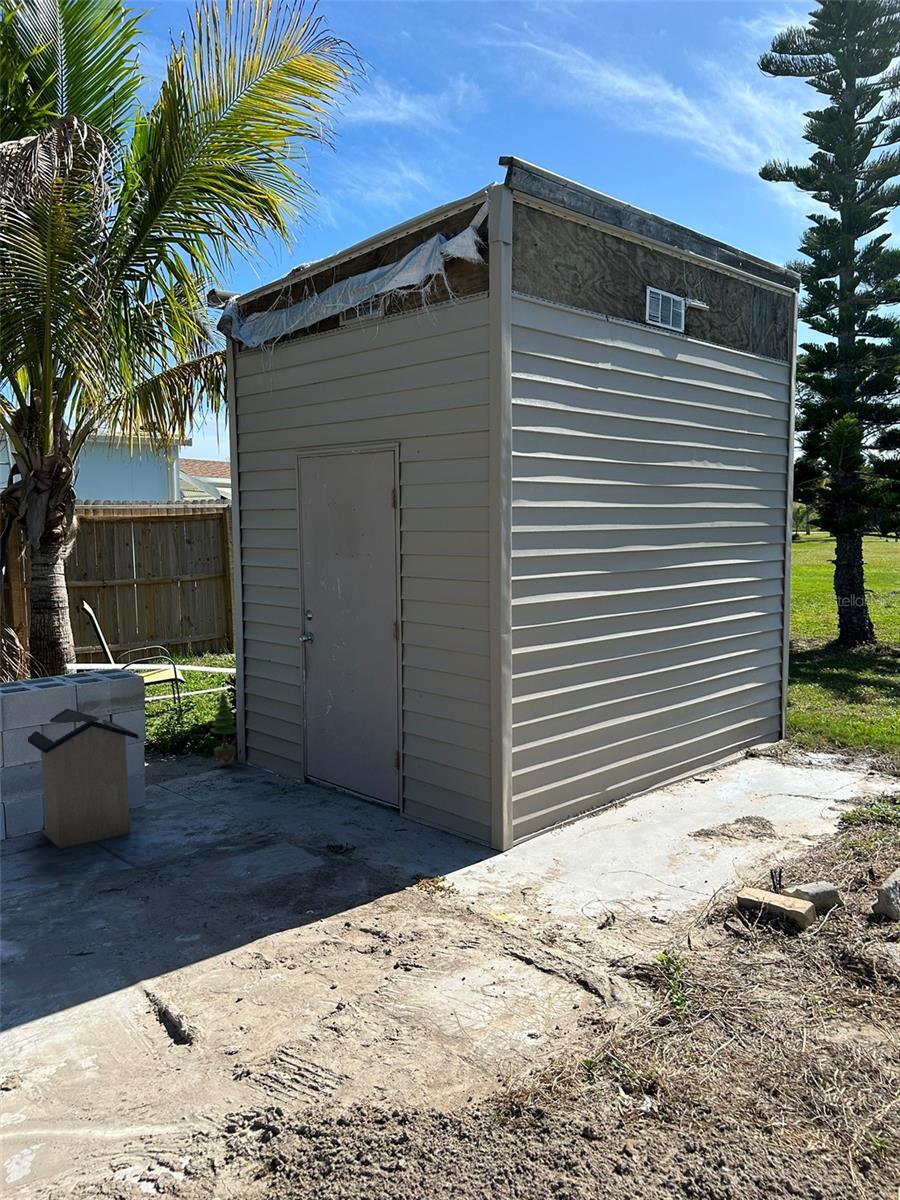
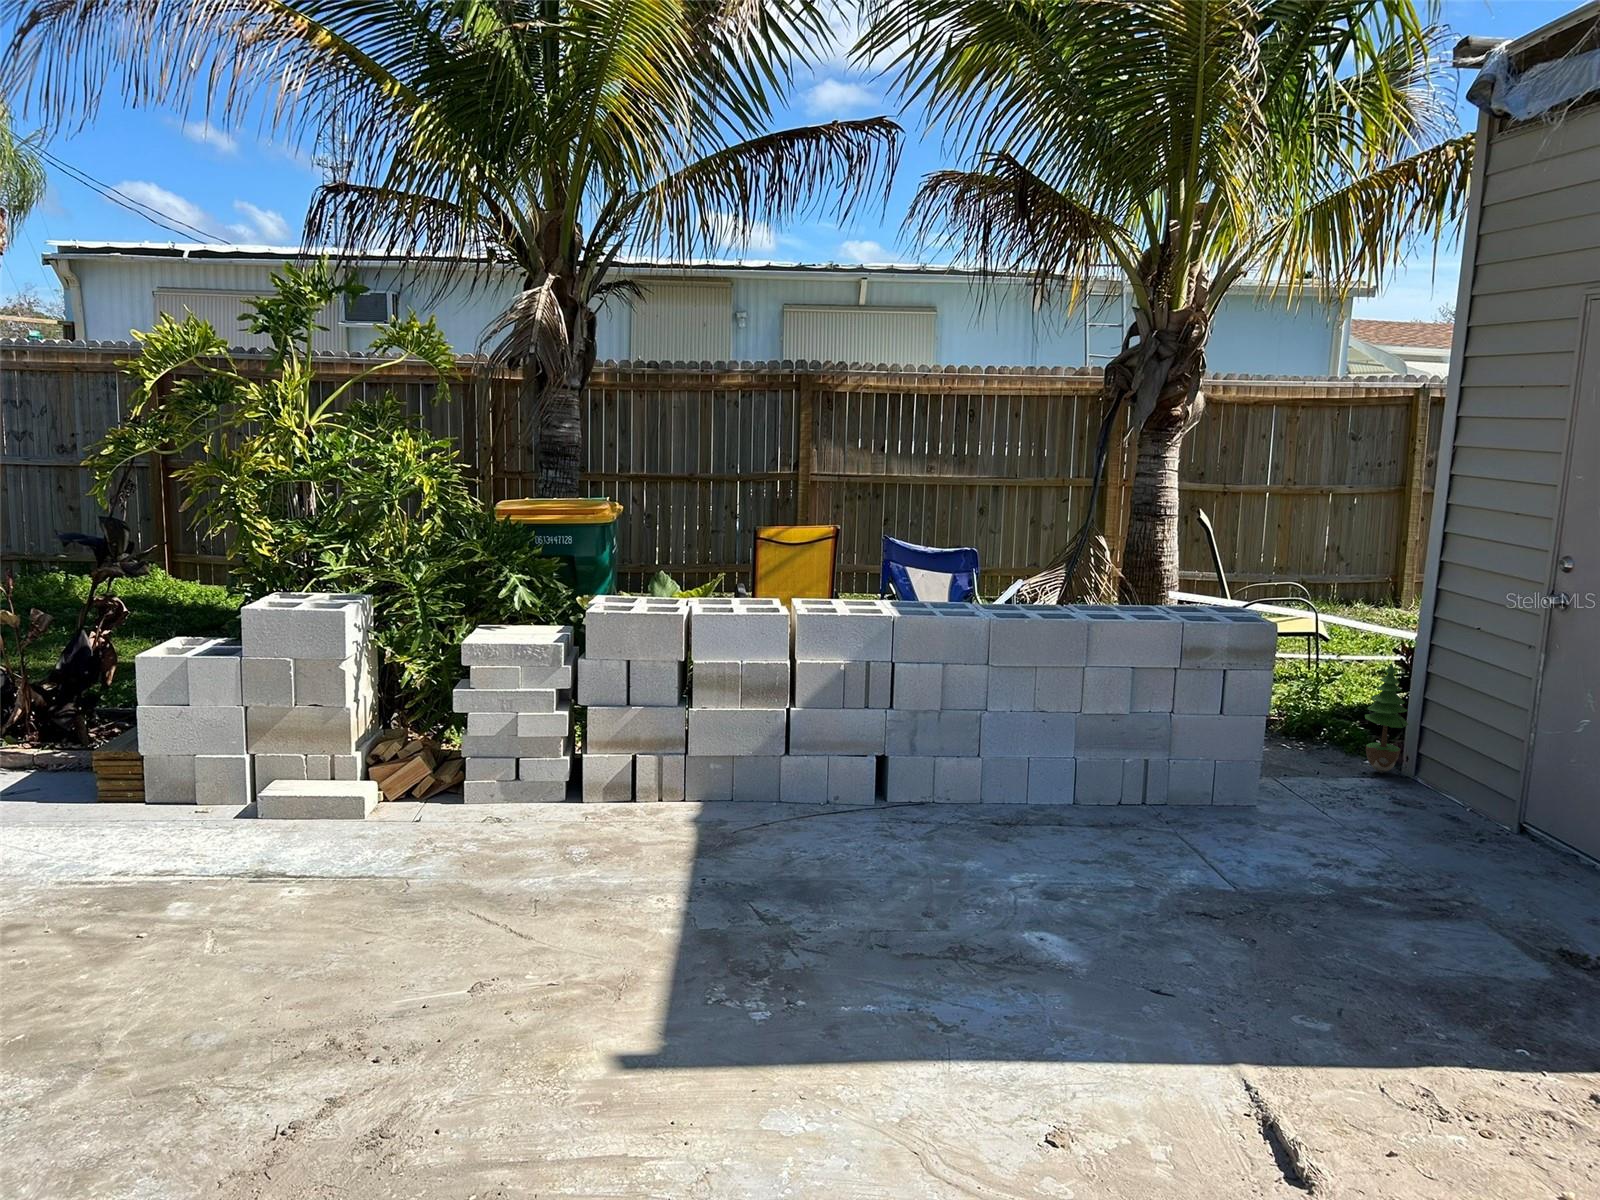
trash can: present [28,709,138,848] -> none [1107,652,1264,841]

